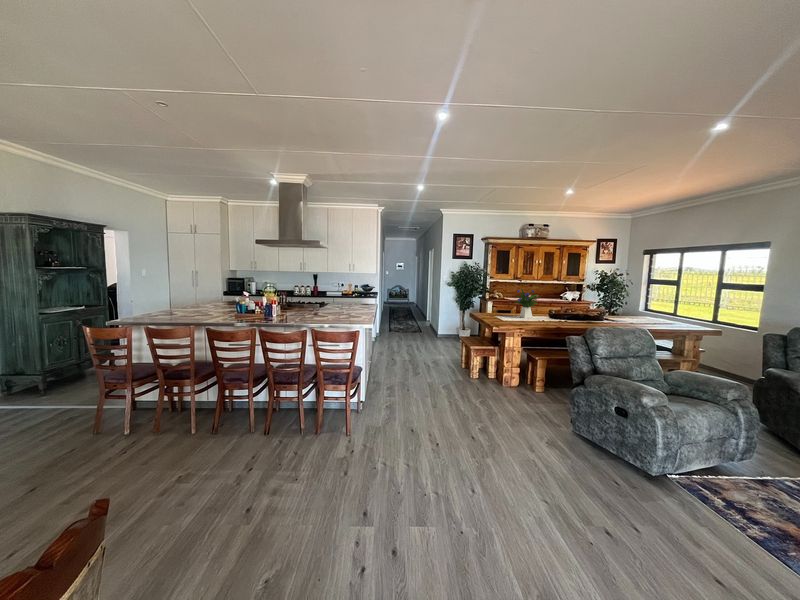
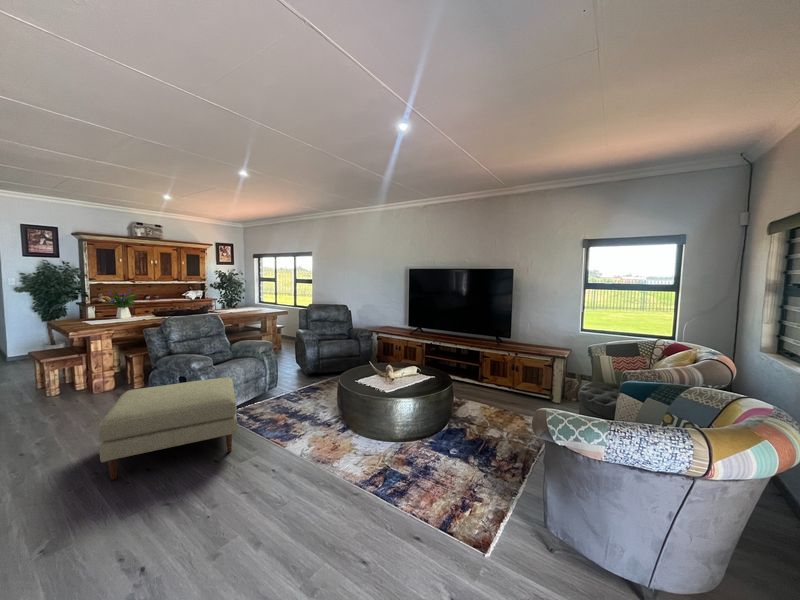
ottoman: none [562,411,764,568] -> present [99,377,237,480]

